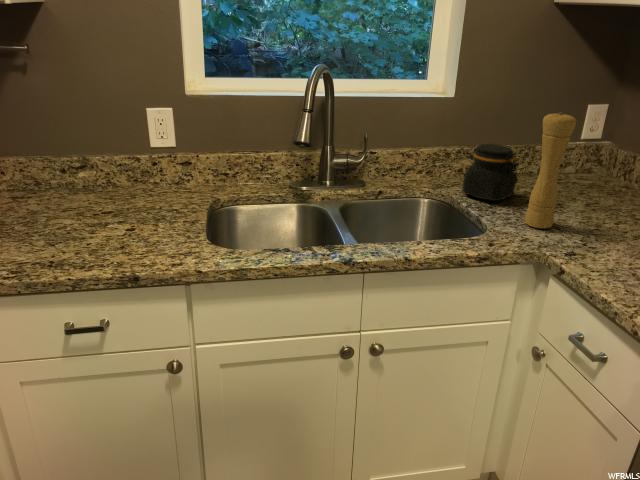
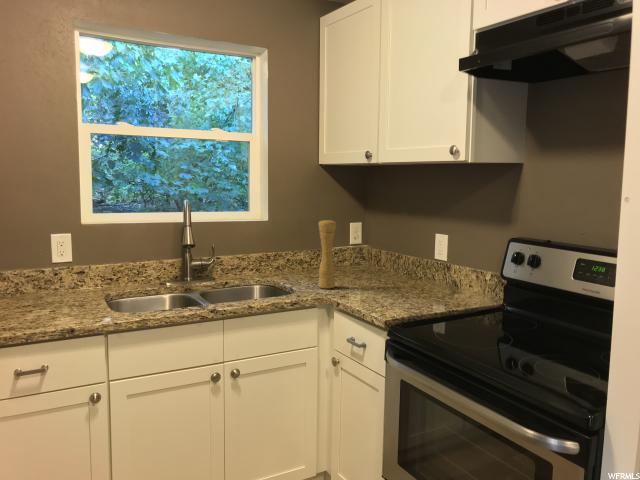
jar: present [462,144,519,201] -> none [279,246,313,280]

